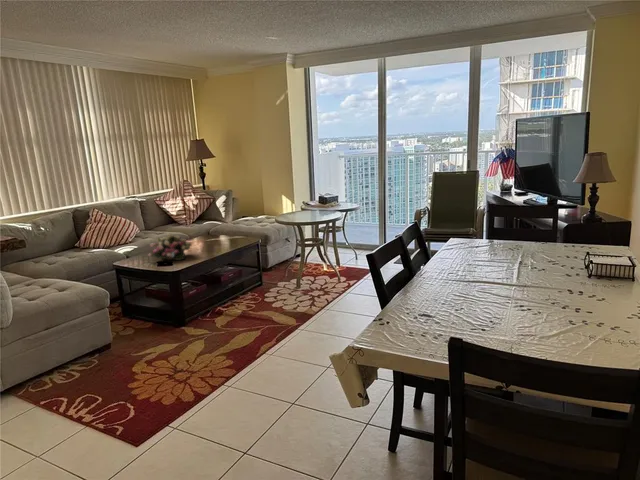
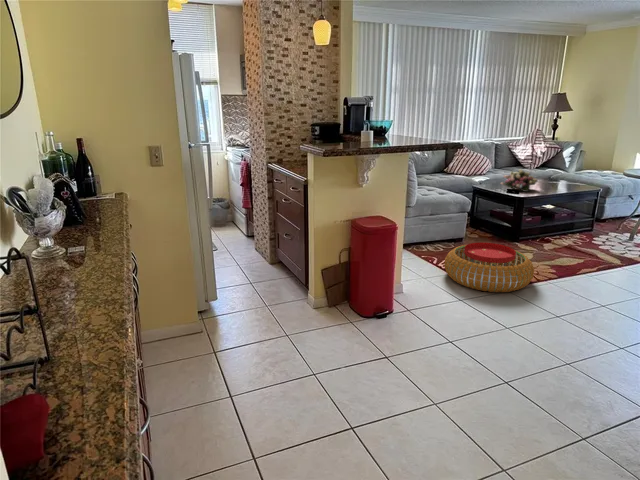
pouf: none [70,353,207,448] -> present [444,242,534,292]

